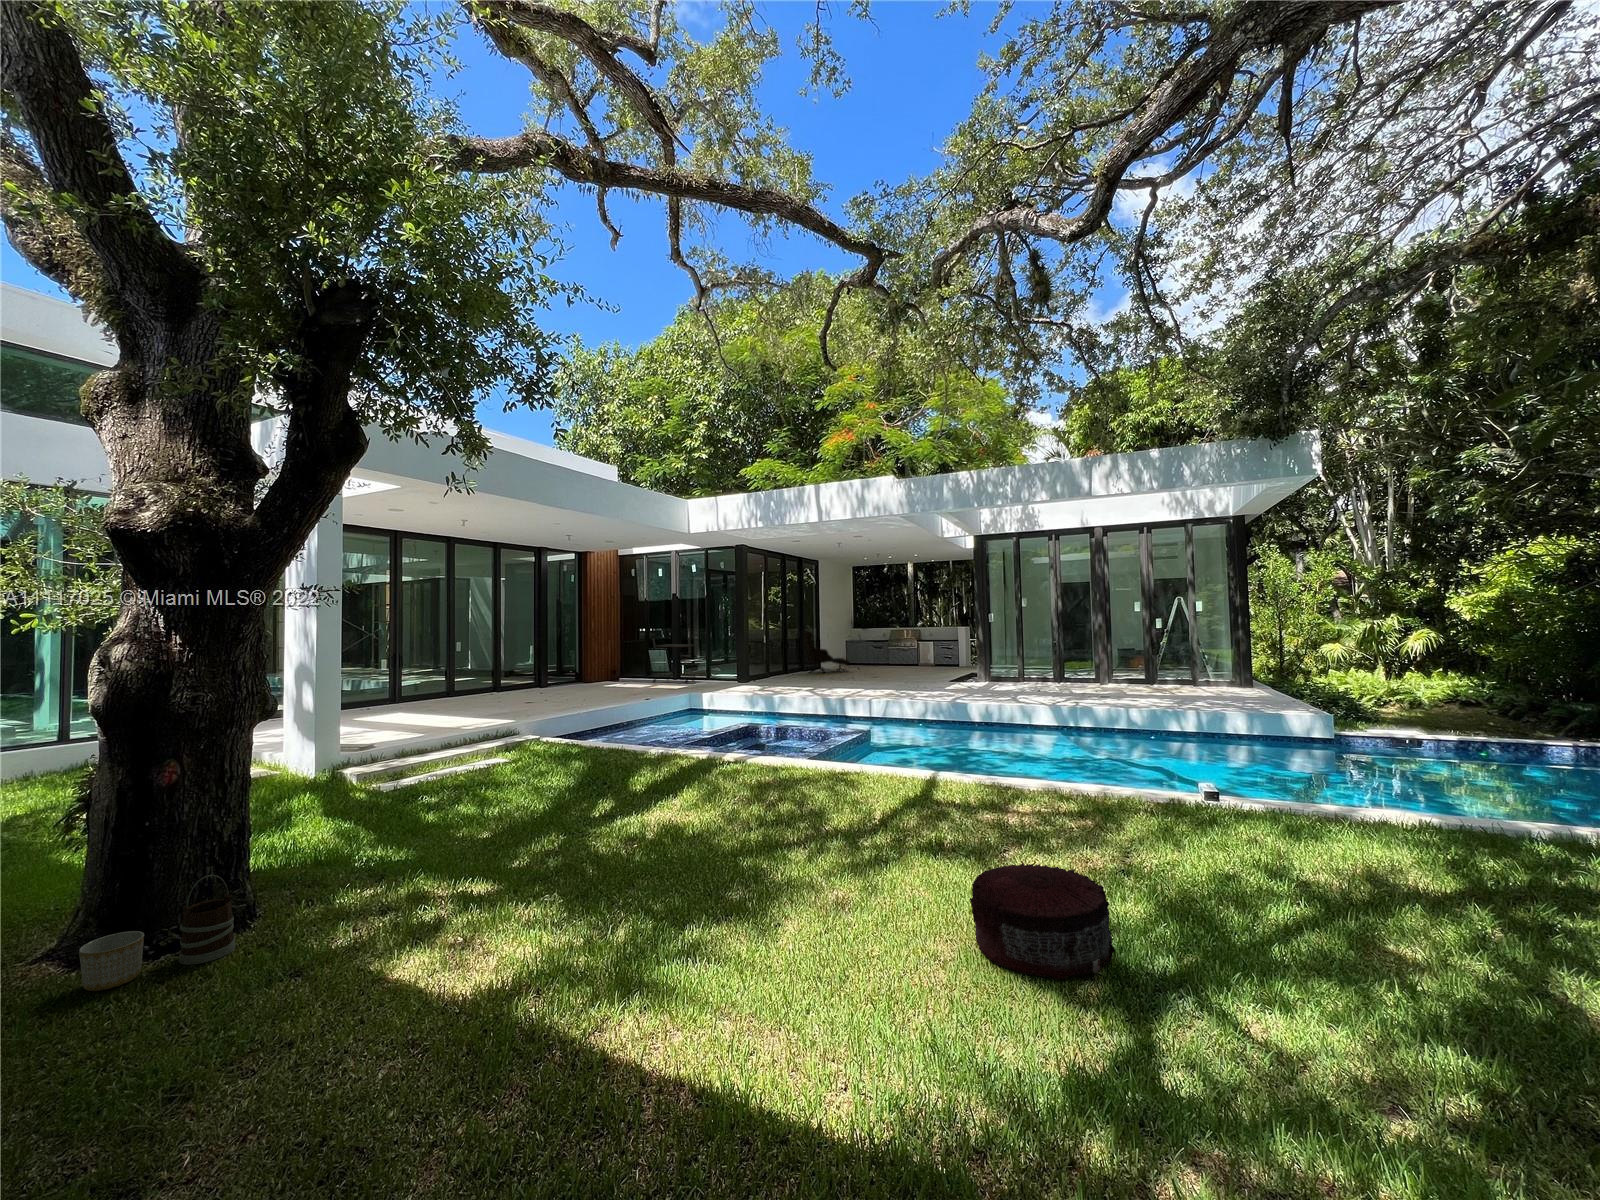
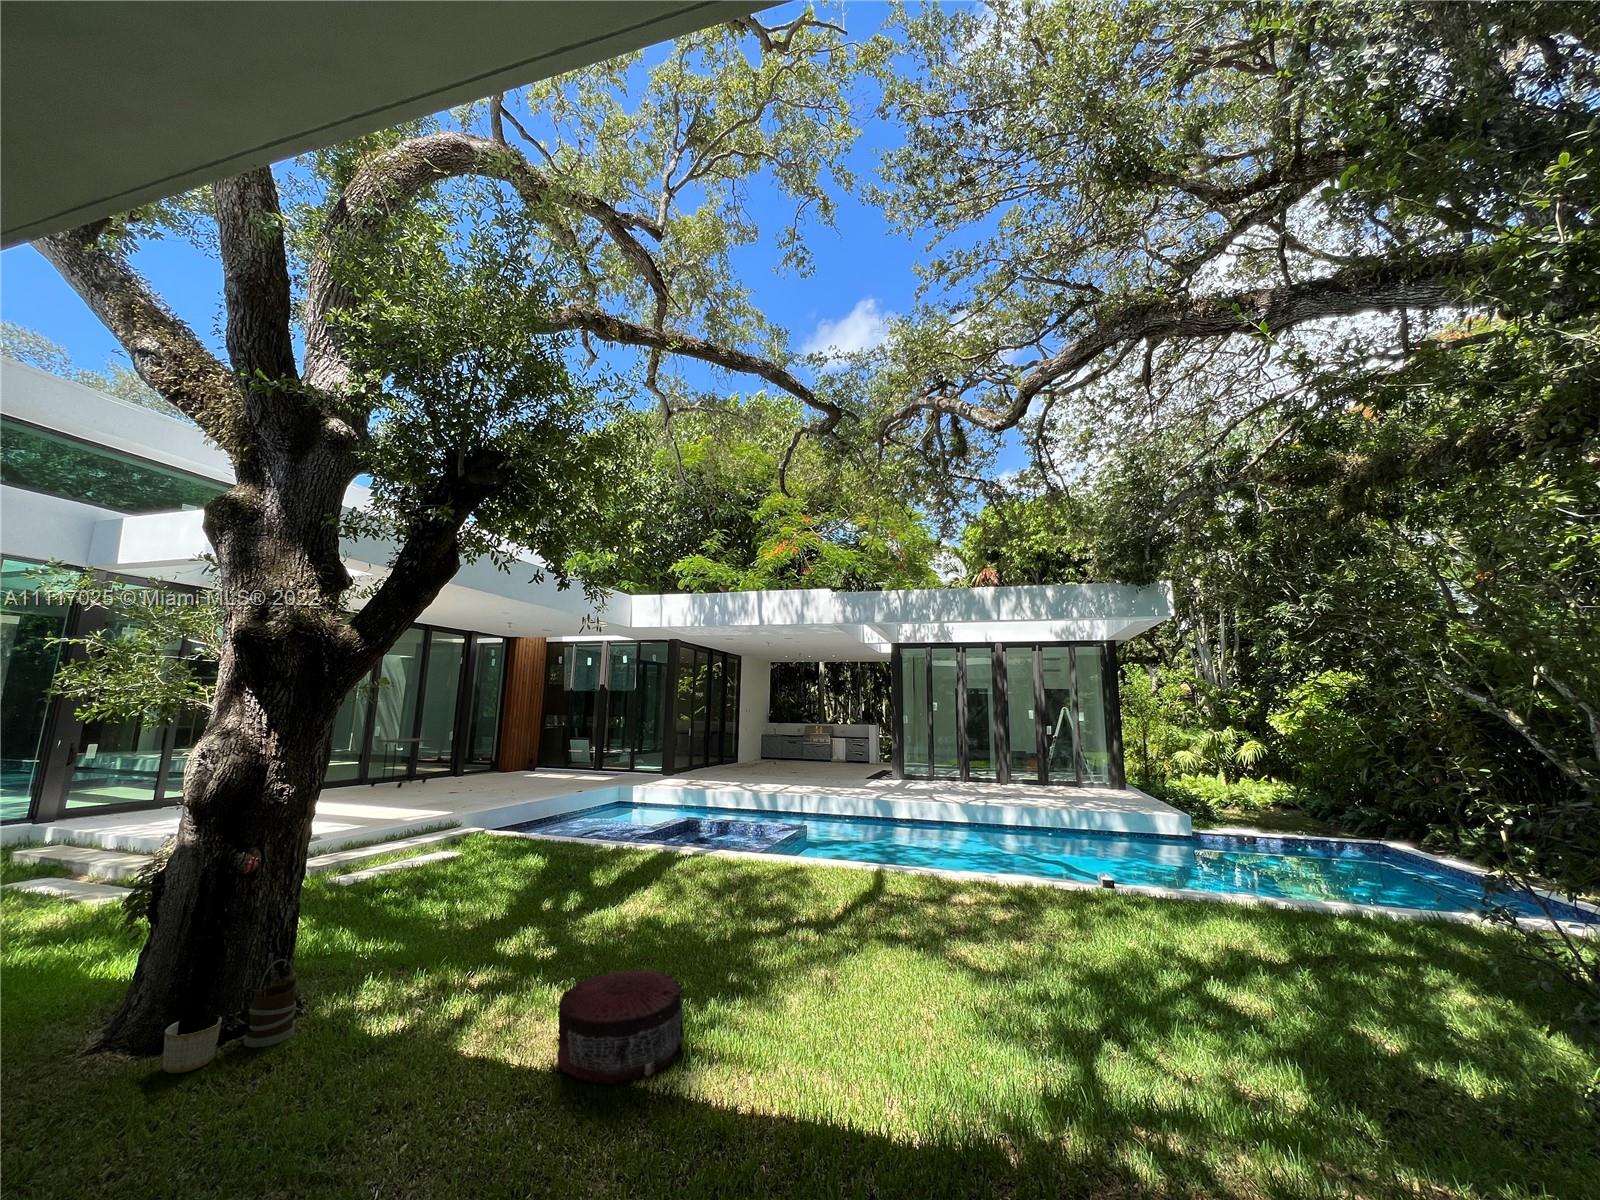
lounge chair: present [802,630,850,673] -> none [720,724,766,767]
side table: present [653,644,695,682] -> present [371,738,432,788]
pouf: present [970,863,1116,980] -> present [557,969,684,1084]

